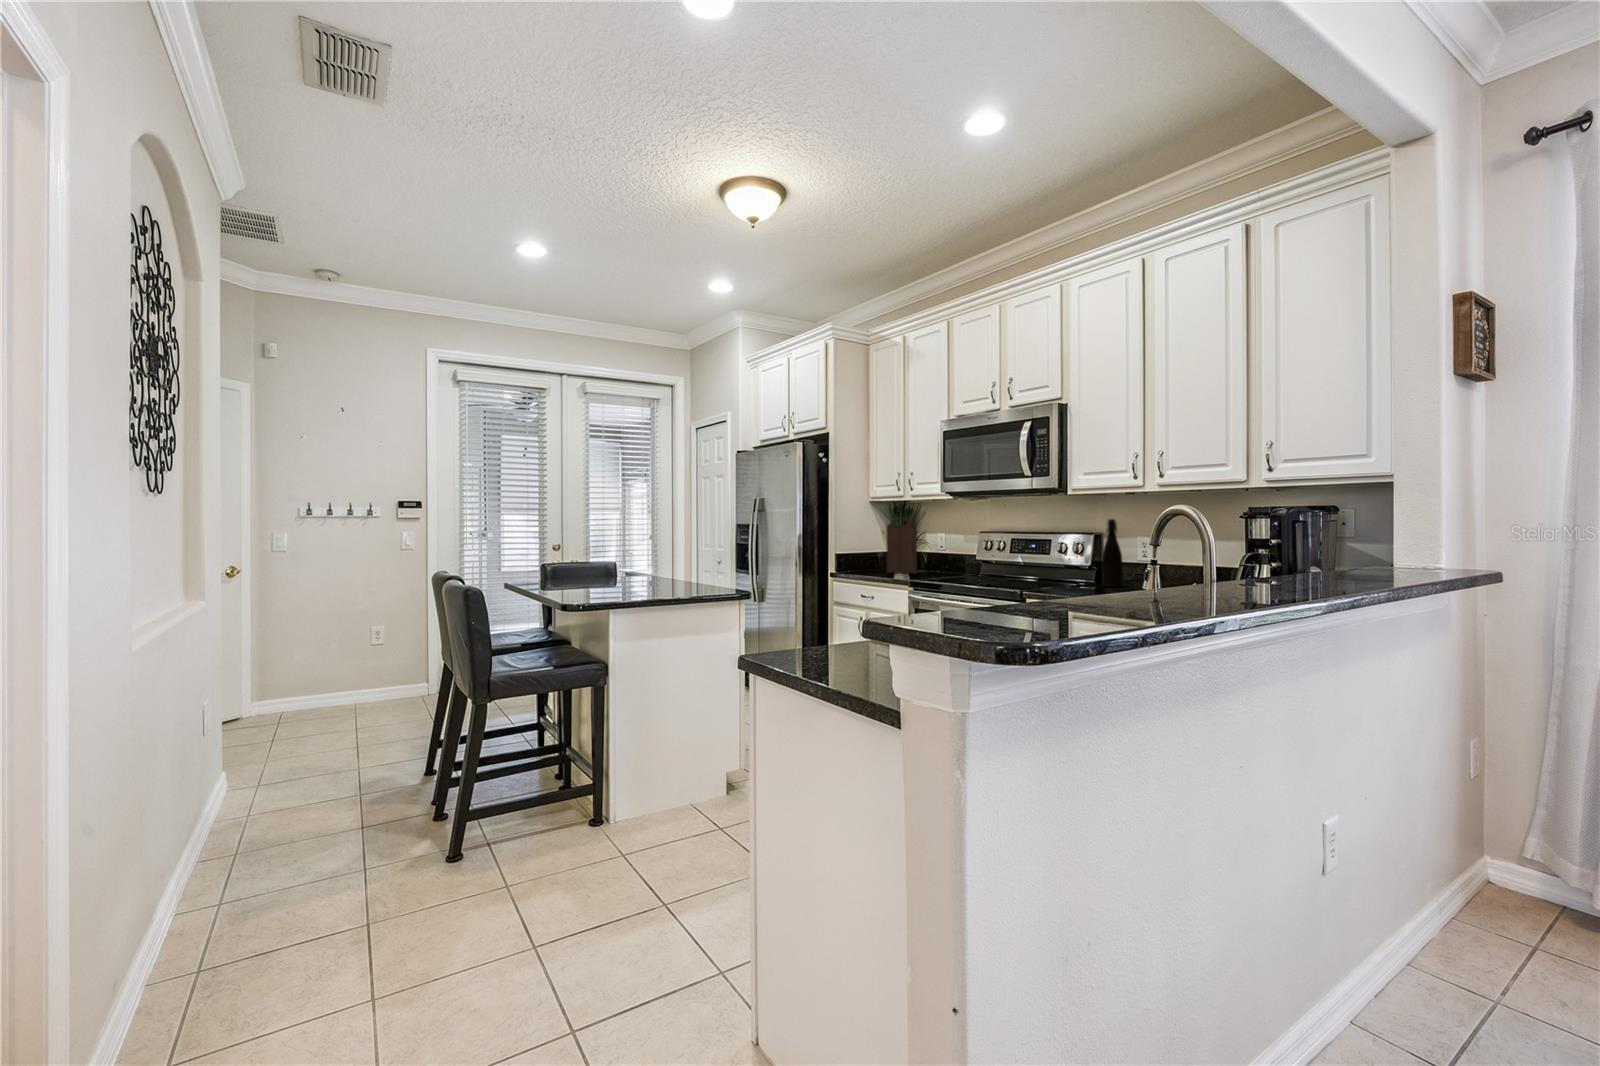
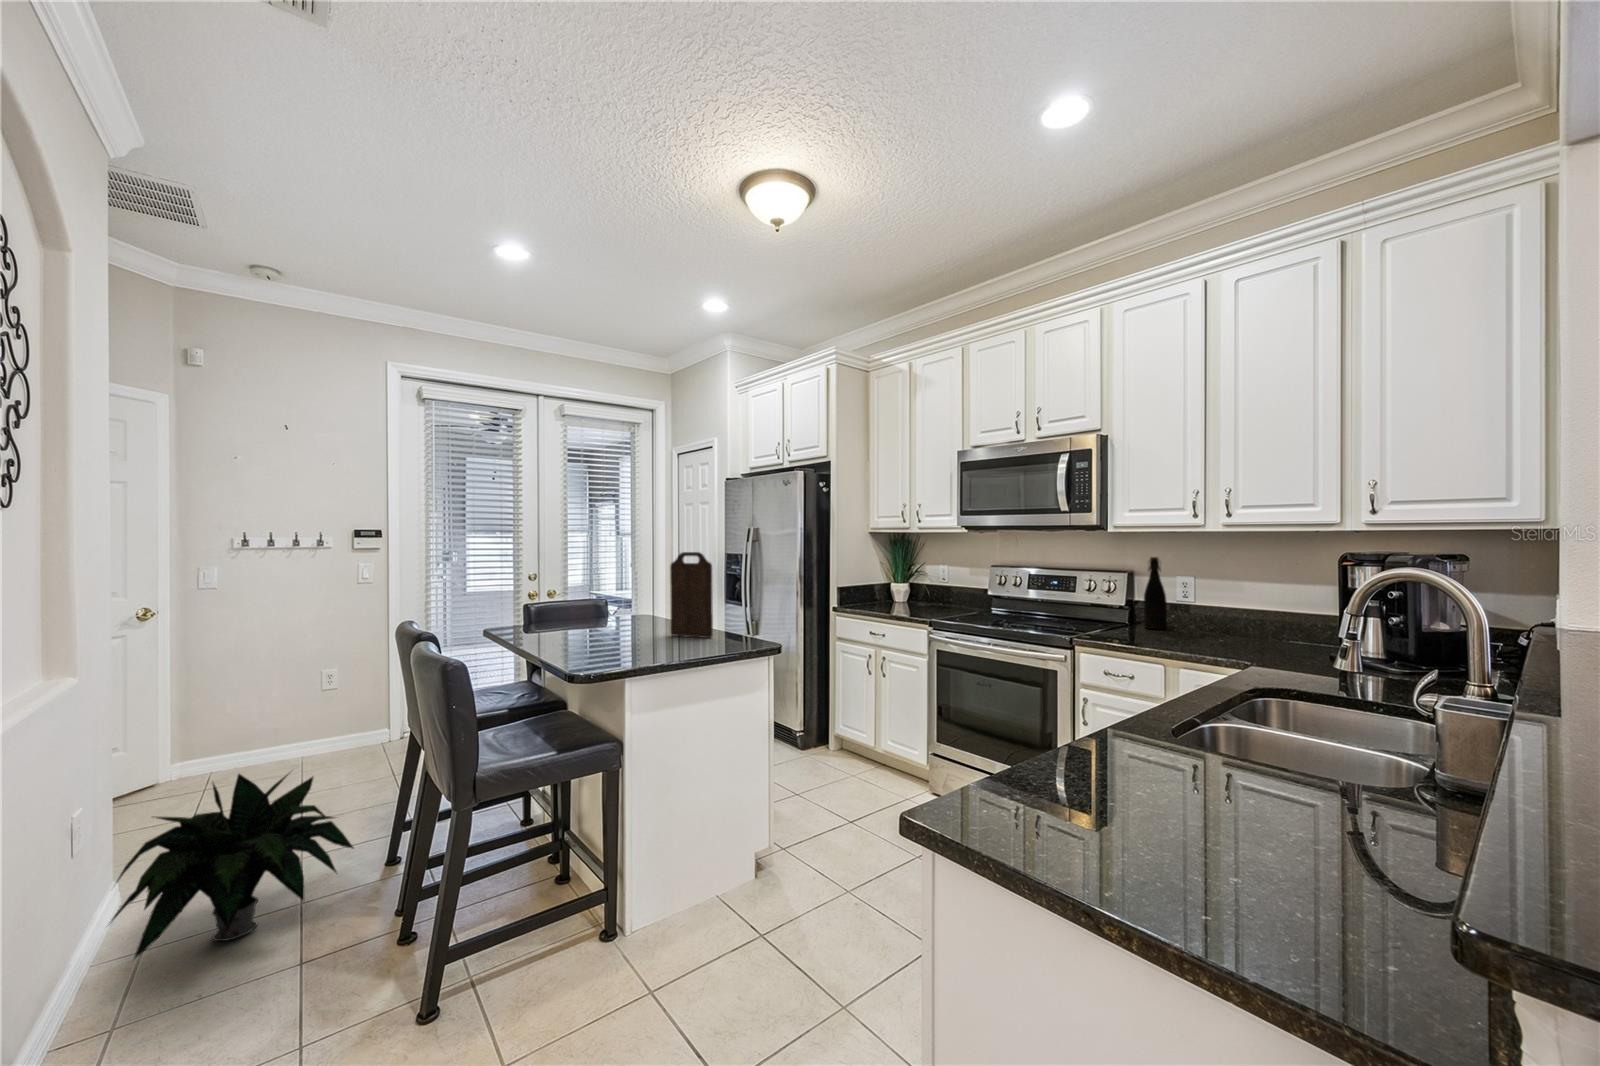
cutting board: present [886,518,917,574] -> present [670,552,713,638]
potted plant: none [224,685,402,812] -> present [111,774,353,960]

